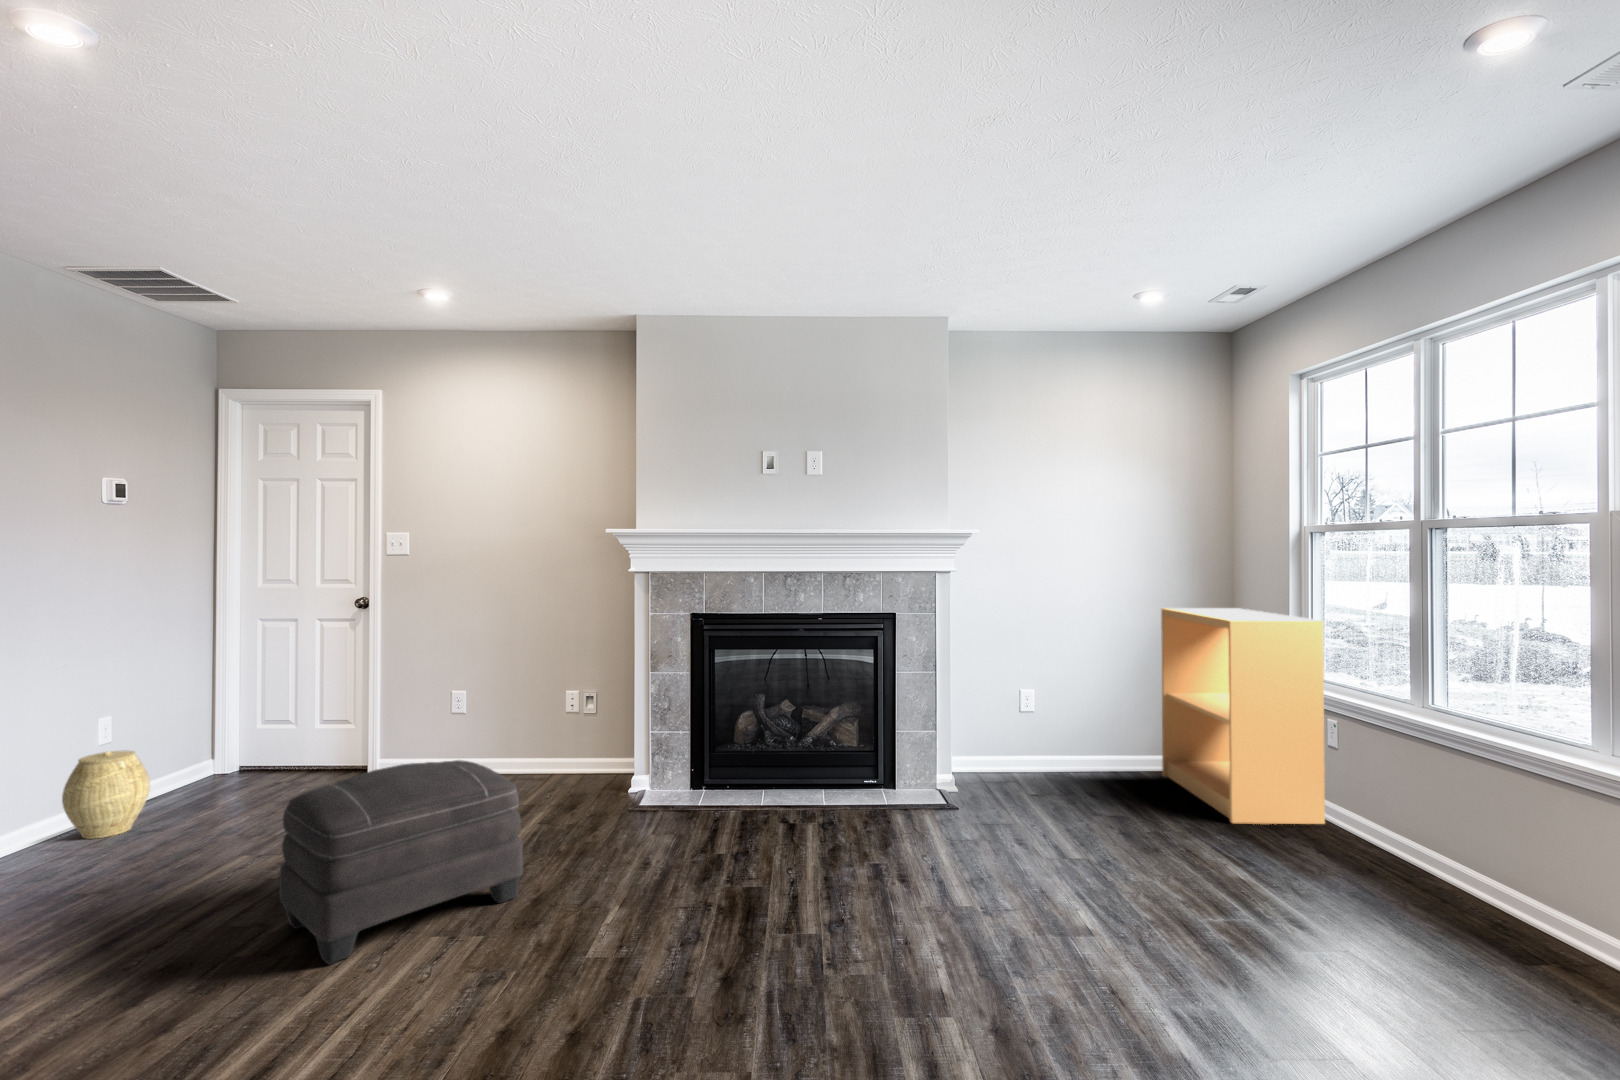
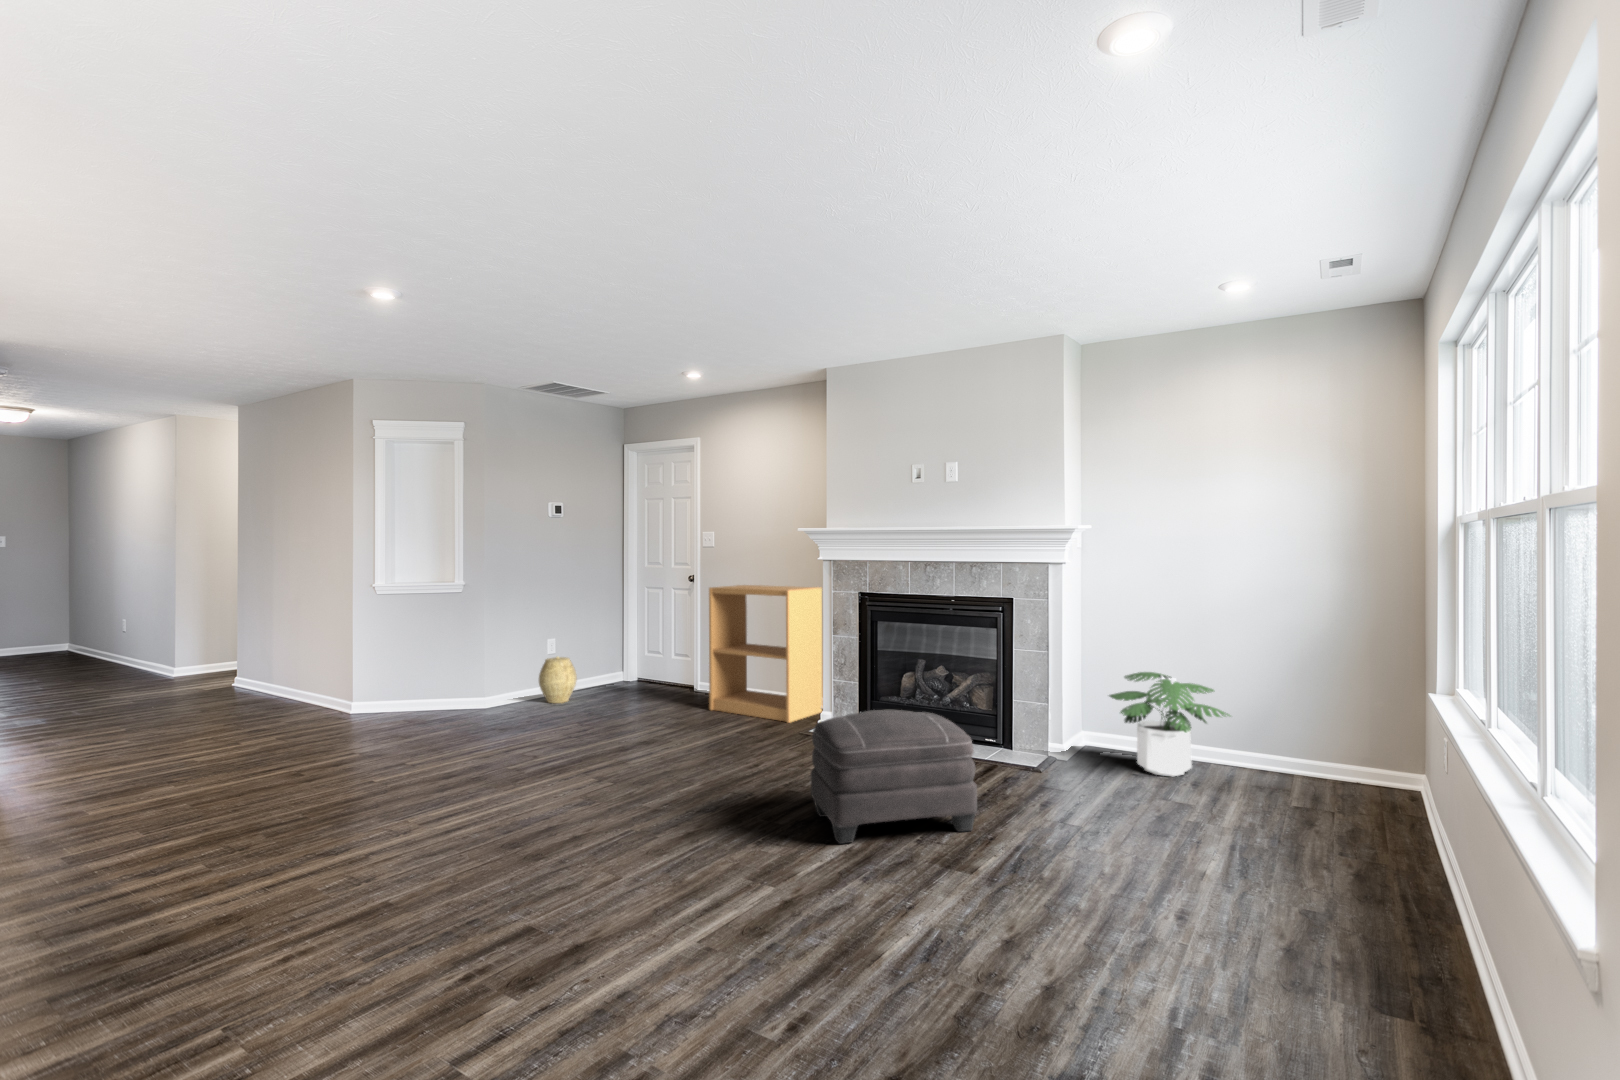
bookshelf: present [1161,608,1325,824] -> present [709,585,823,723]
potted plant: none [986,684,1117,792] -> present [1109,672,1230,776]
ottoman: present [279,760,523,964] -> present [811,710,977,844]

